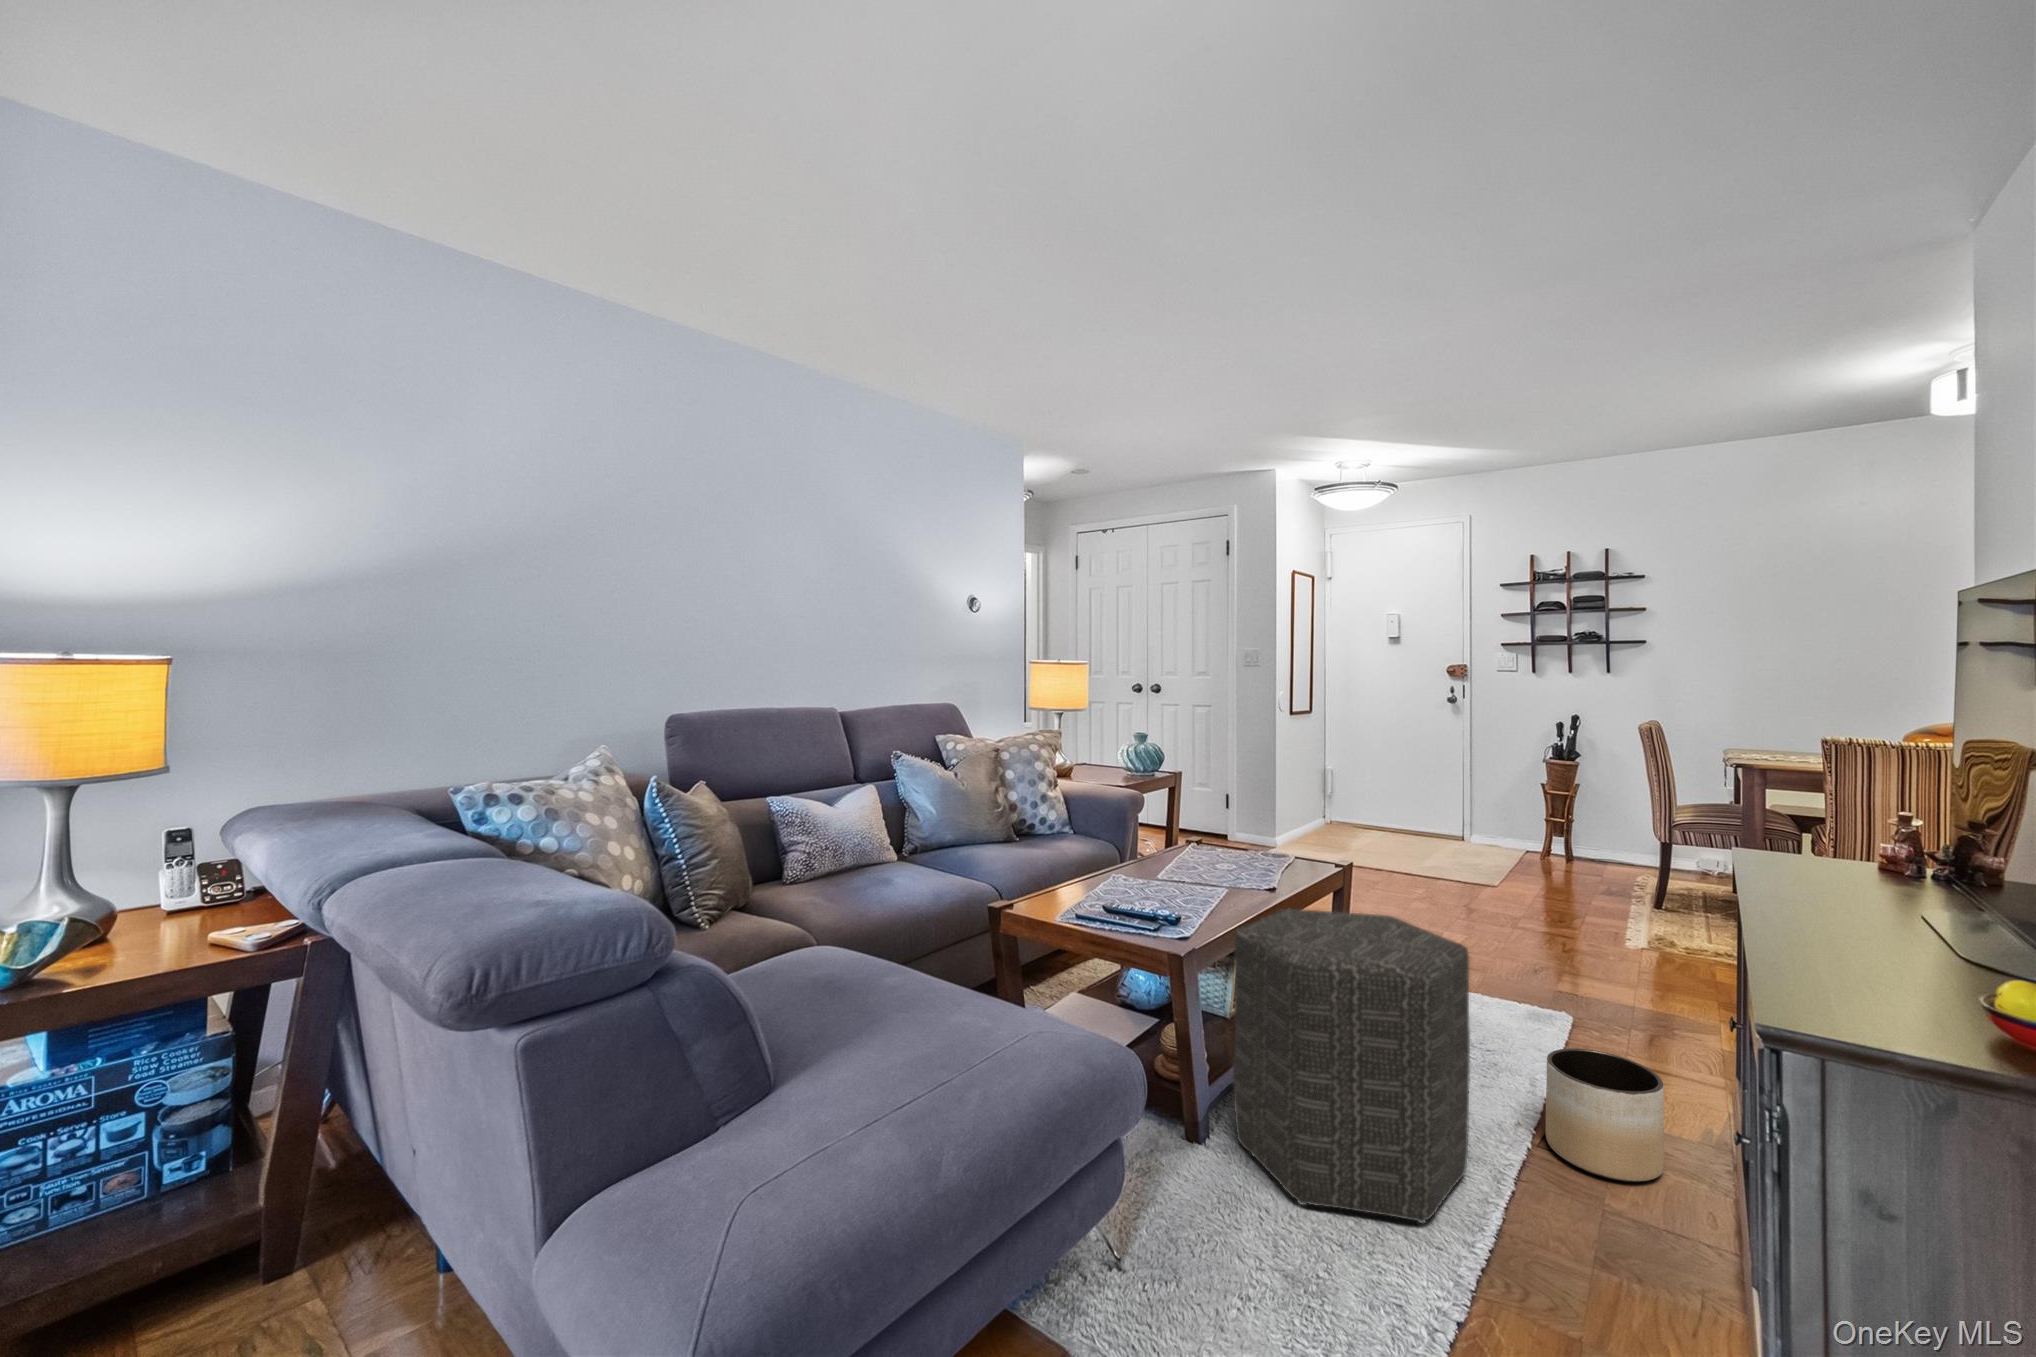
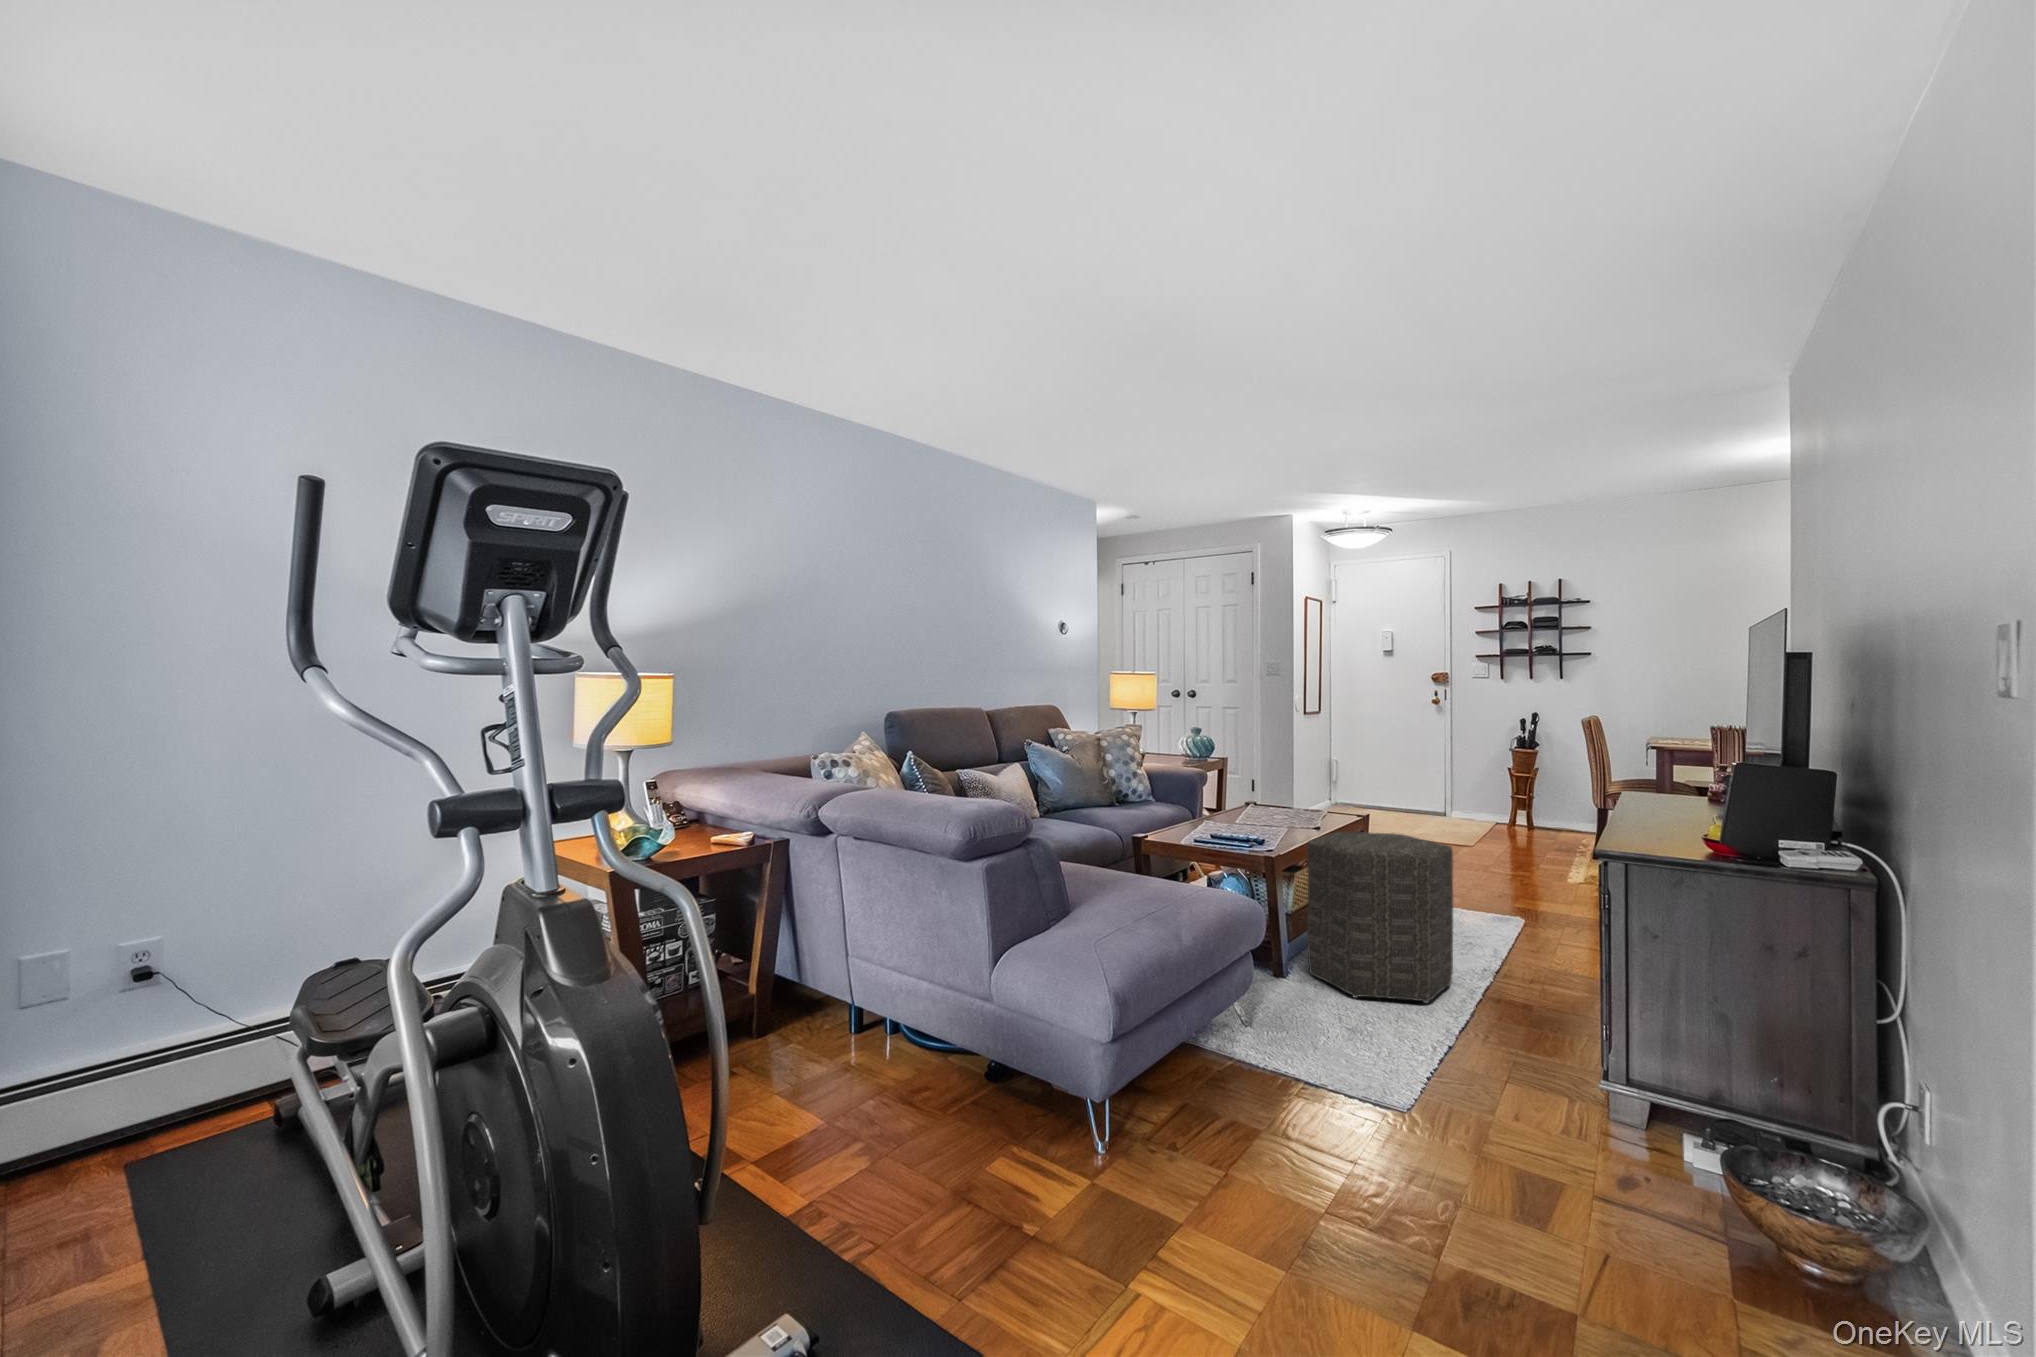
planter: present [1546,1048,1664,1182] -> none [1500,917,1571,988]

